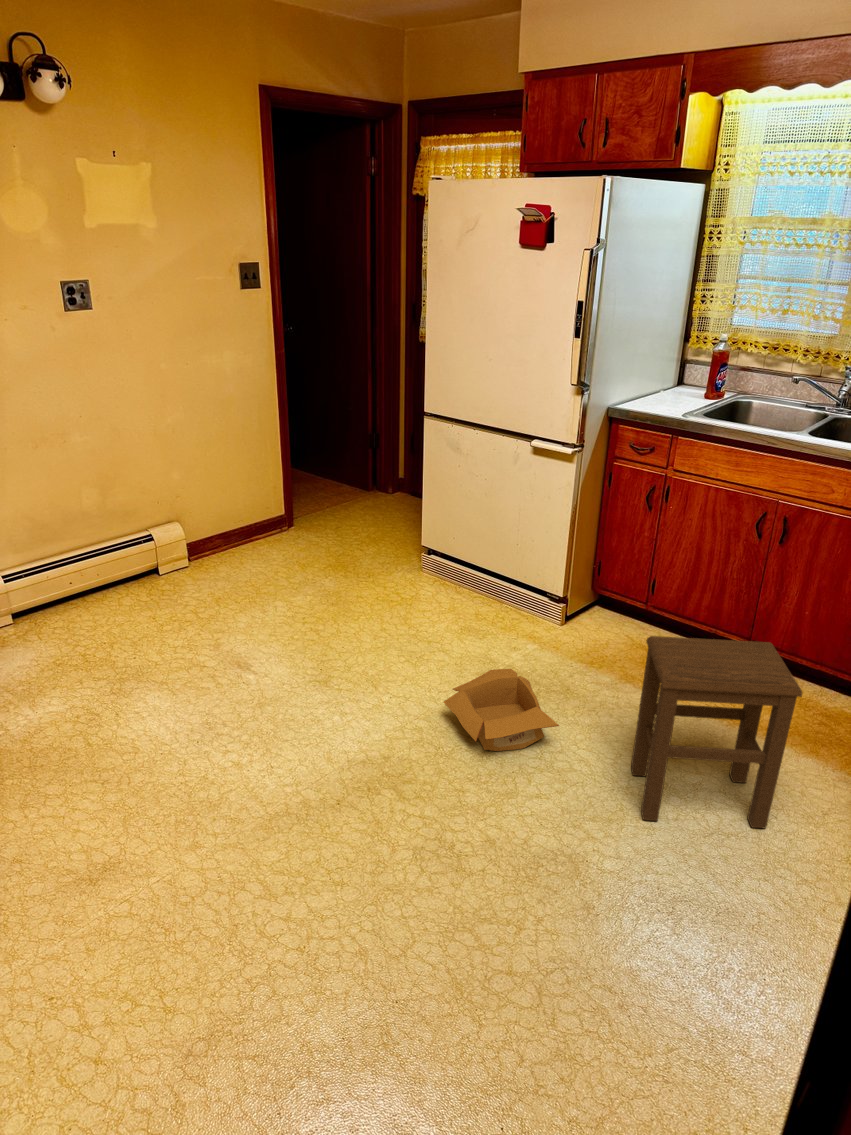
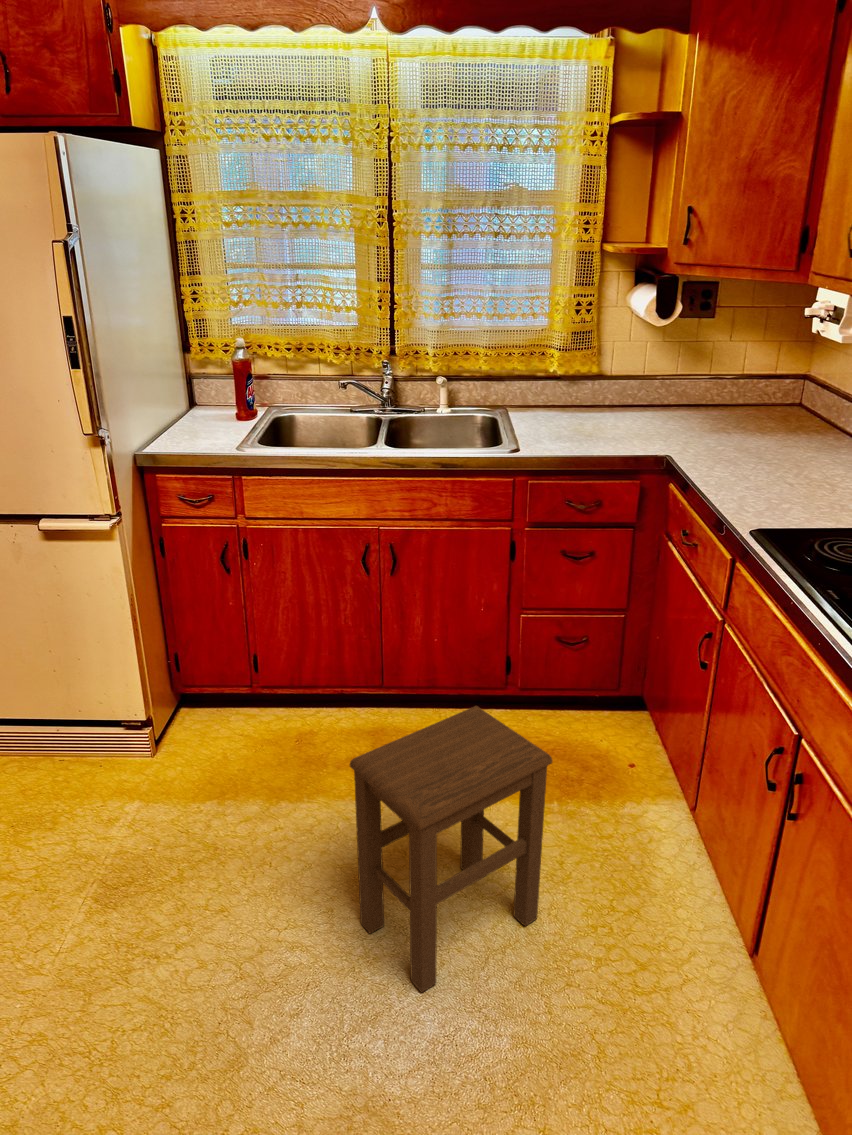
cardboard box: present [444,669,559,751] -> none [66,866,259,1015]

